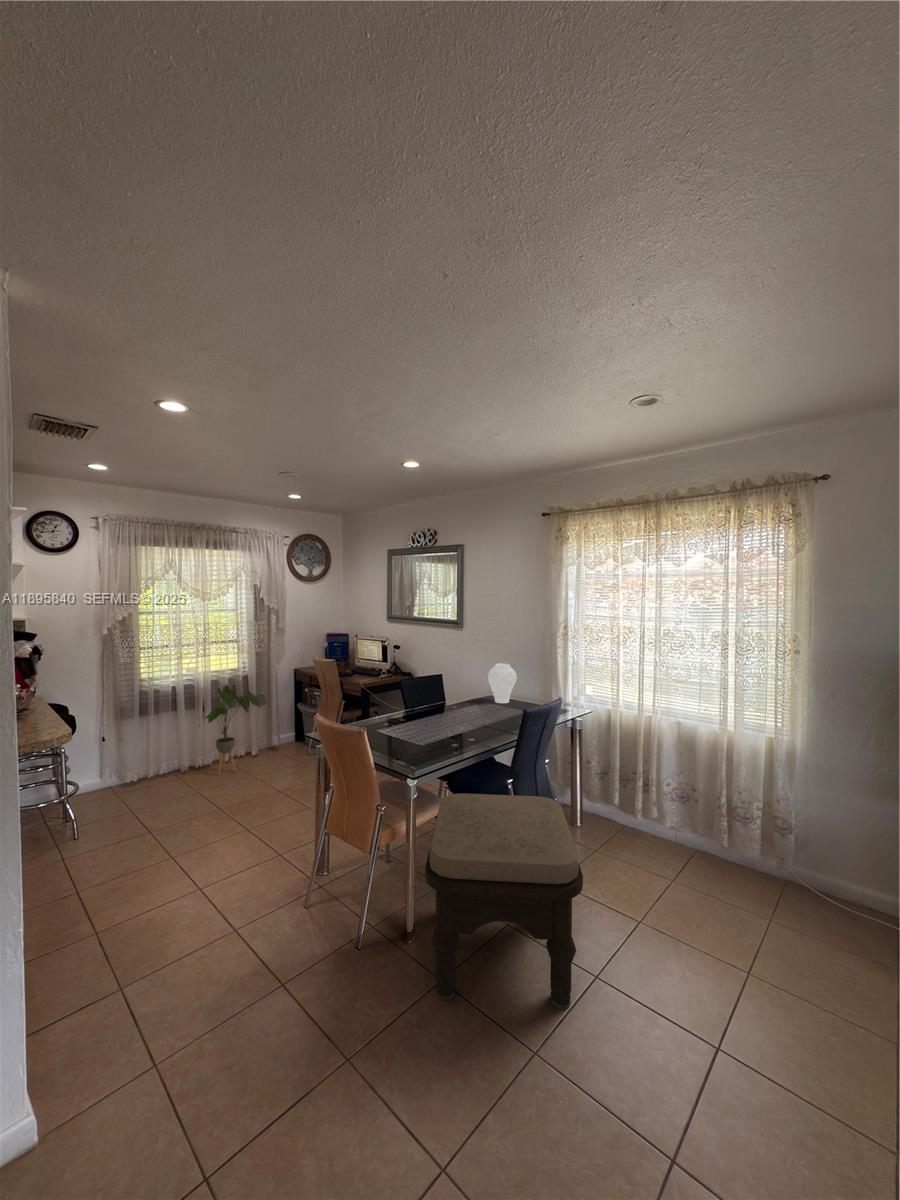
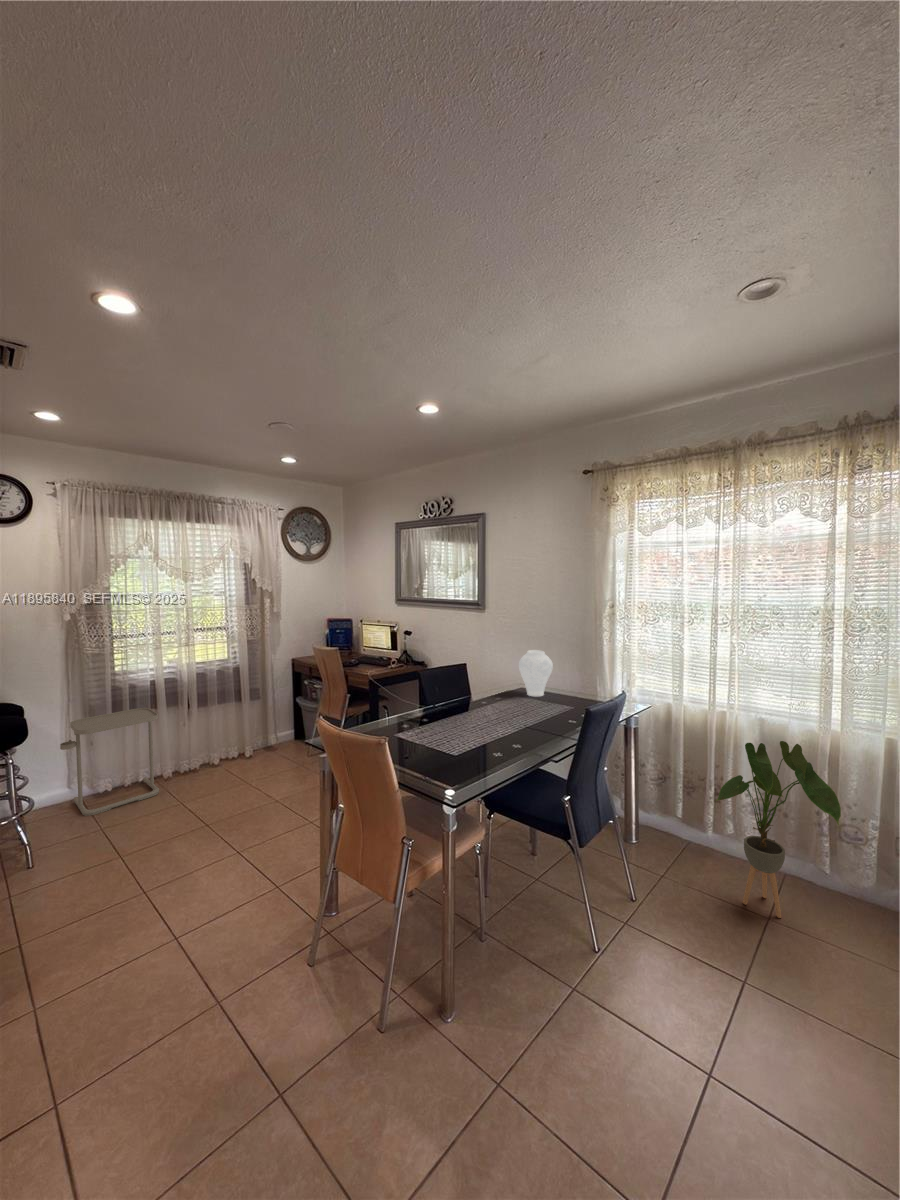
house plant: present [205,684,261,775] -> present [716,741,841,918]
side table: none [98,710,179,801] -> present [60,708,159,816]
ottoman: present [425,793,583,1009] -> none [480,817,710,1139]

